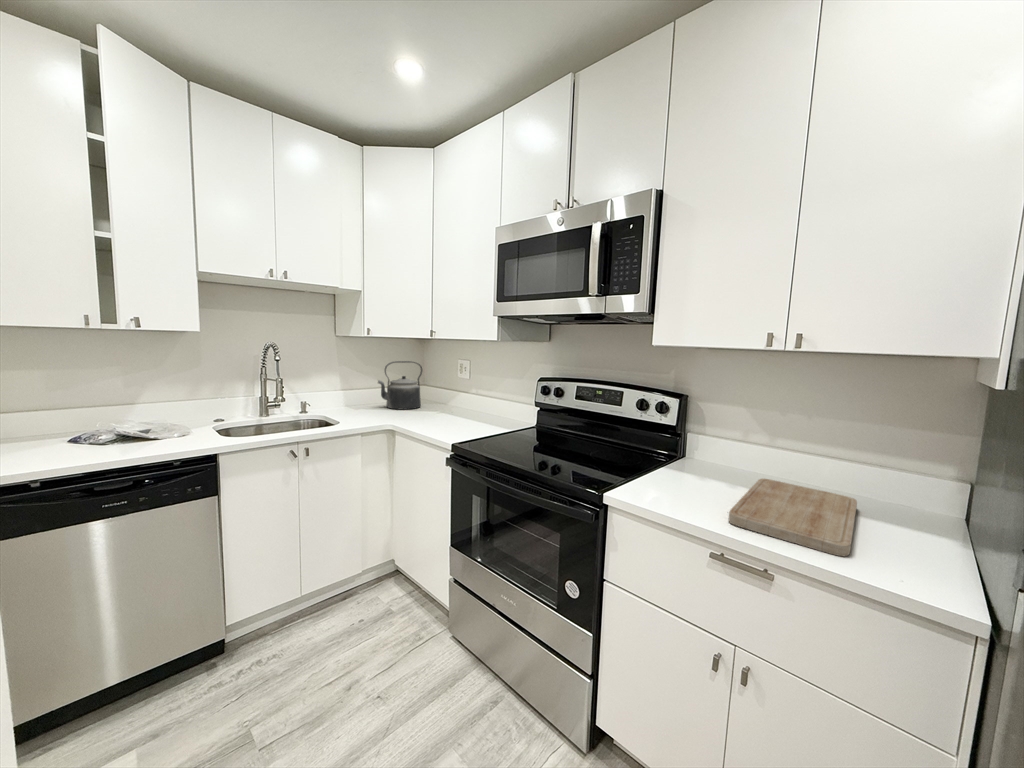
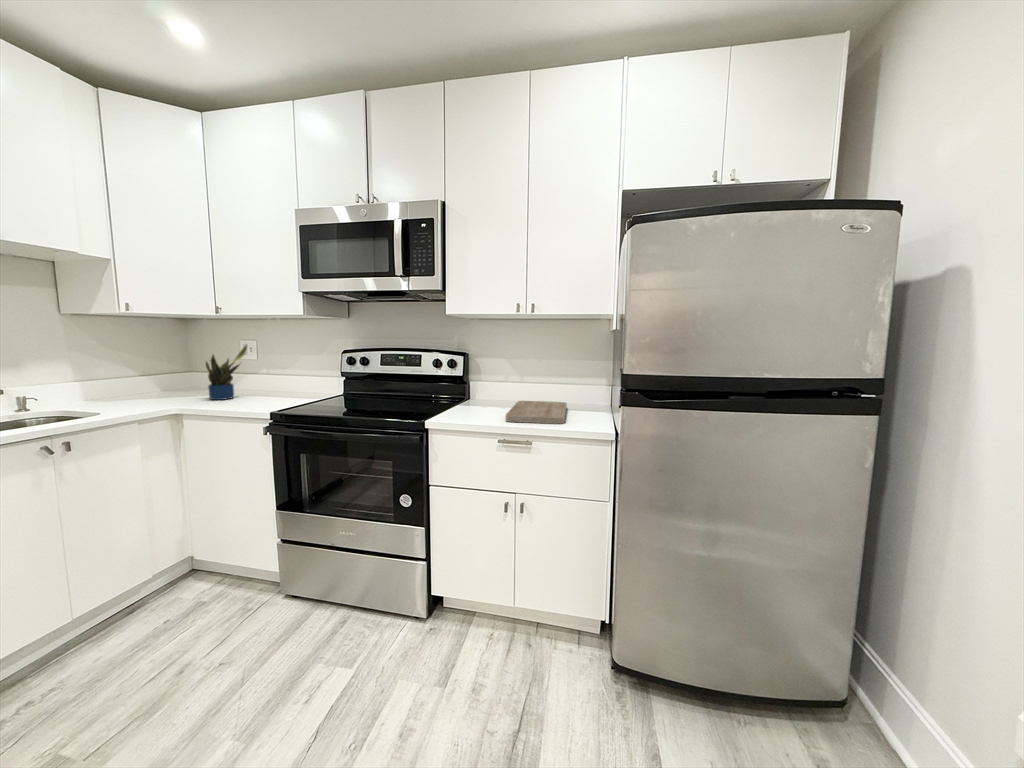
kettle: present [378,361,422,409] -> none [132,344,196,398]
potted plant: none [424,365,458,417] -> present [205,346,247,400]

